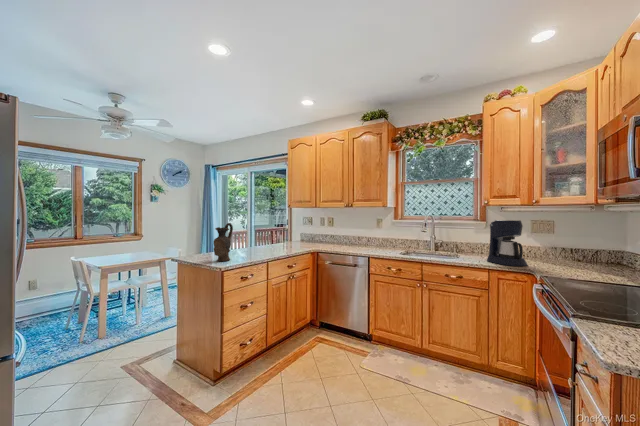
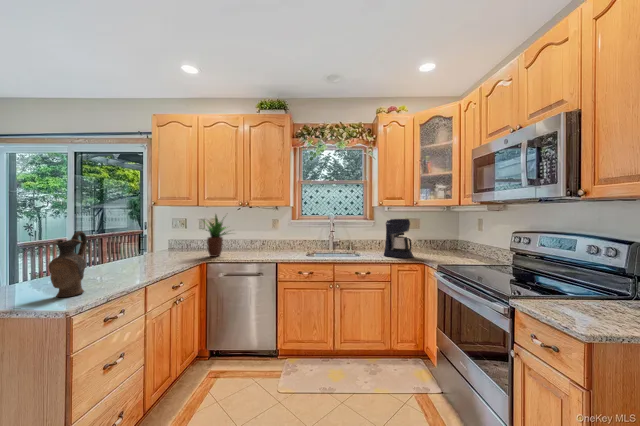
potted plant: none [313,213,343,248] -> present [206,215,226,257]

